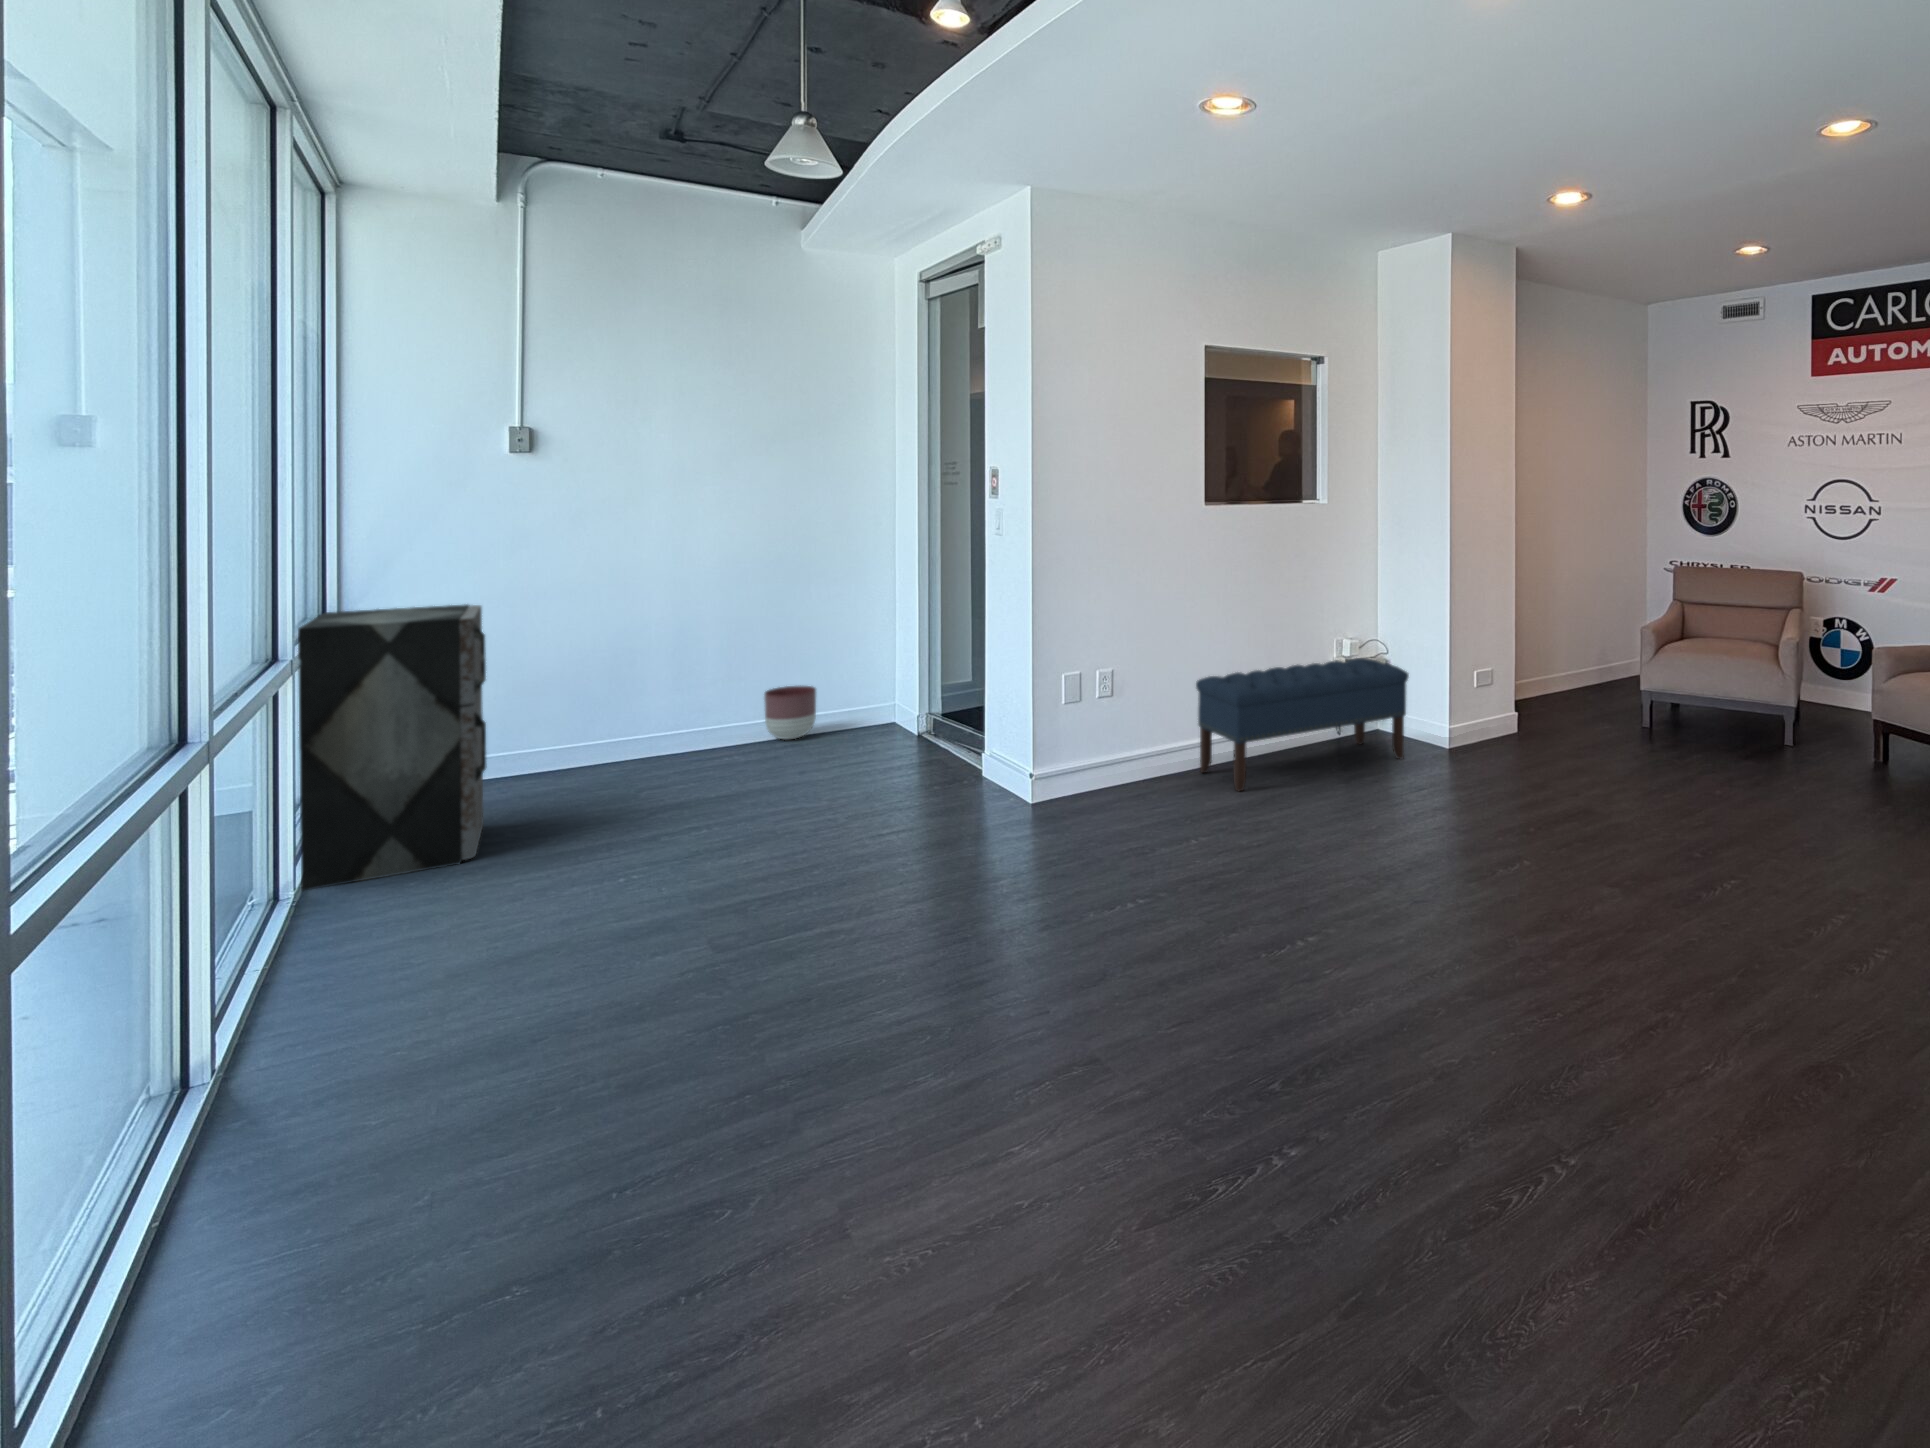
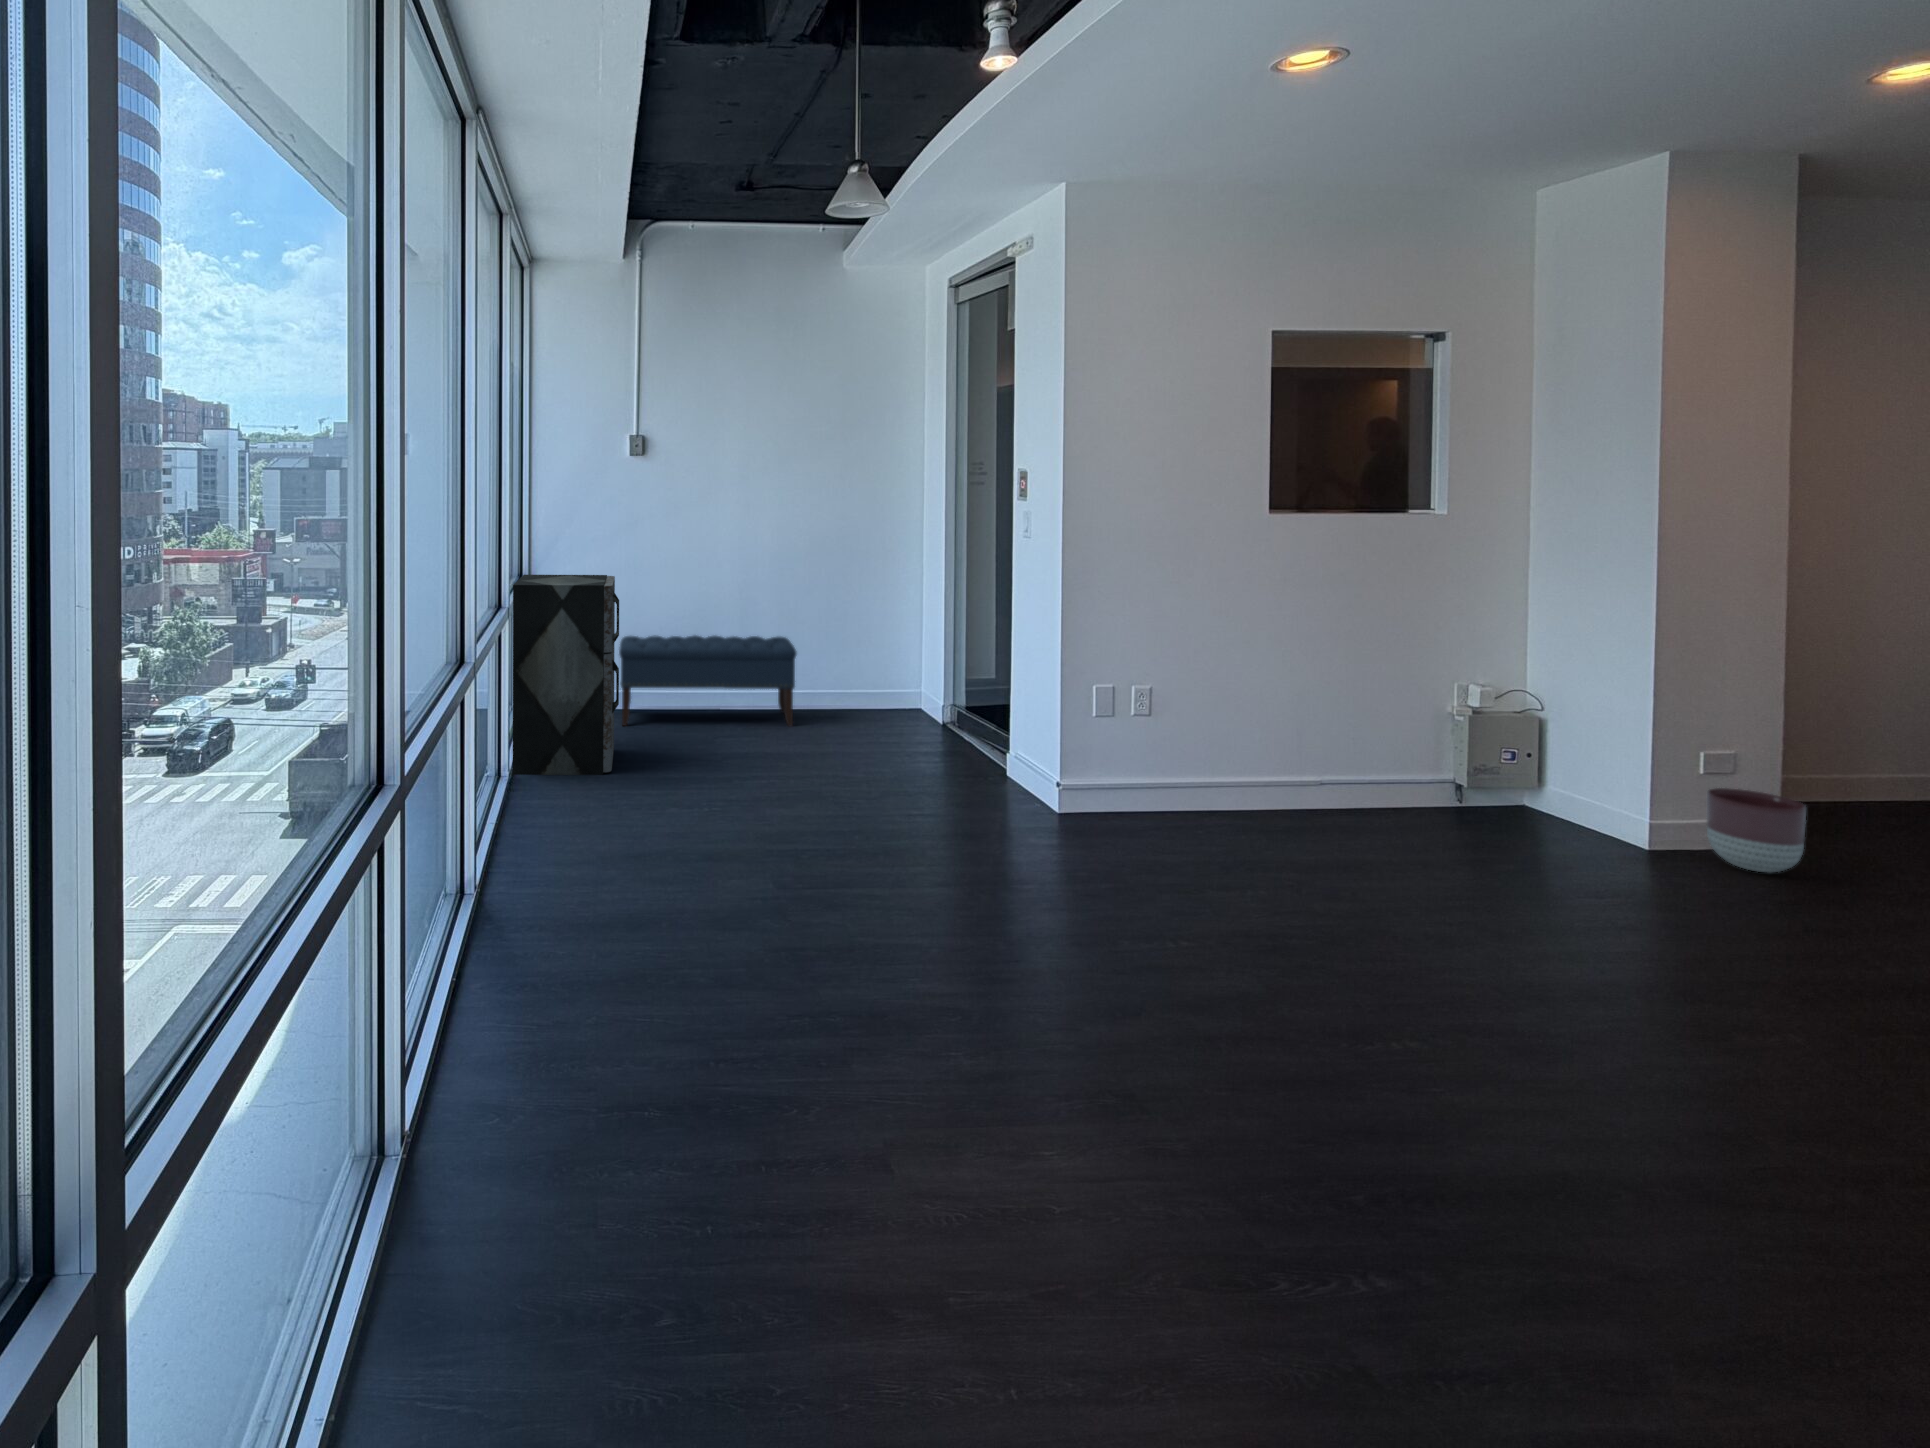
bench: present [1196,658,1409,791] -> present [619,635,796,726]
planter: present [764,686,816,740] -> present [1707,788,1806,873]

